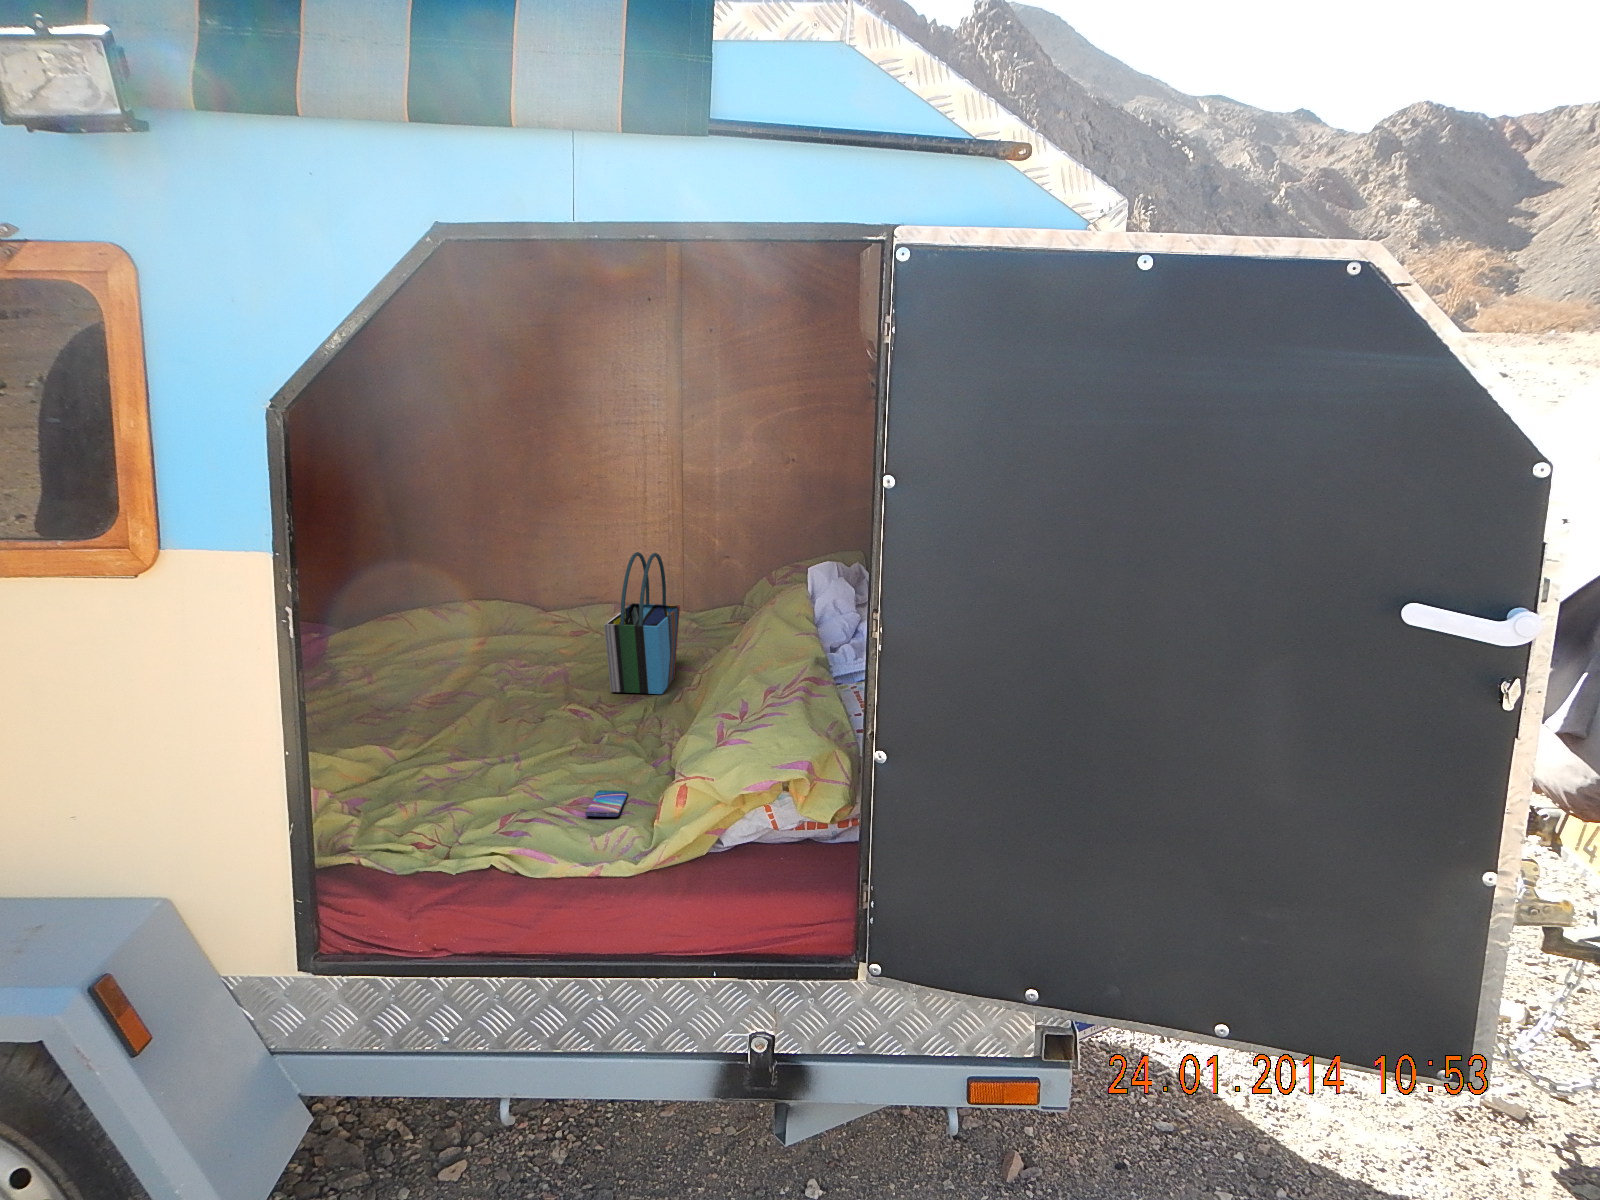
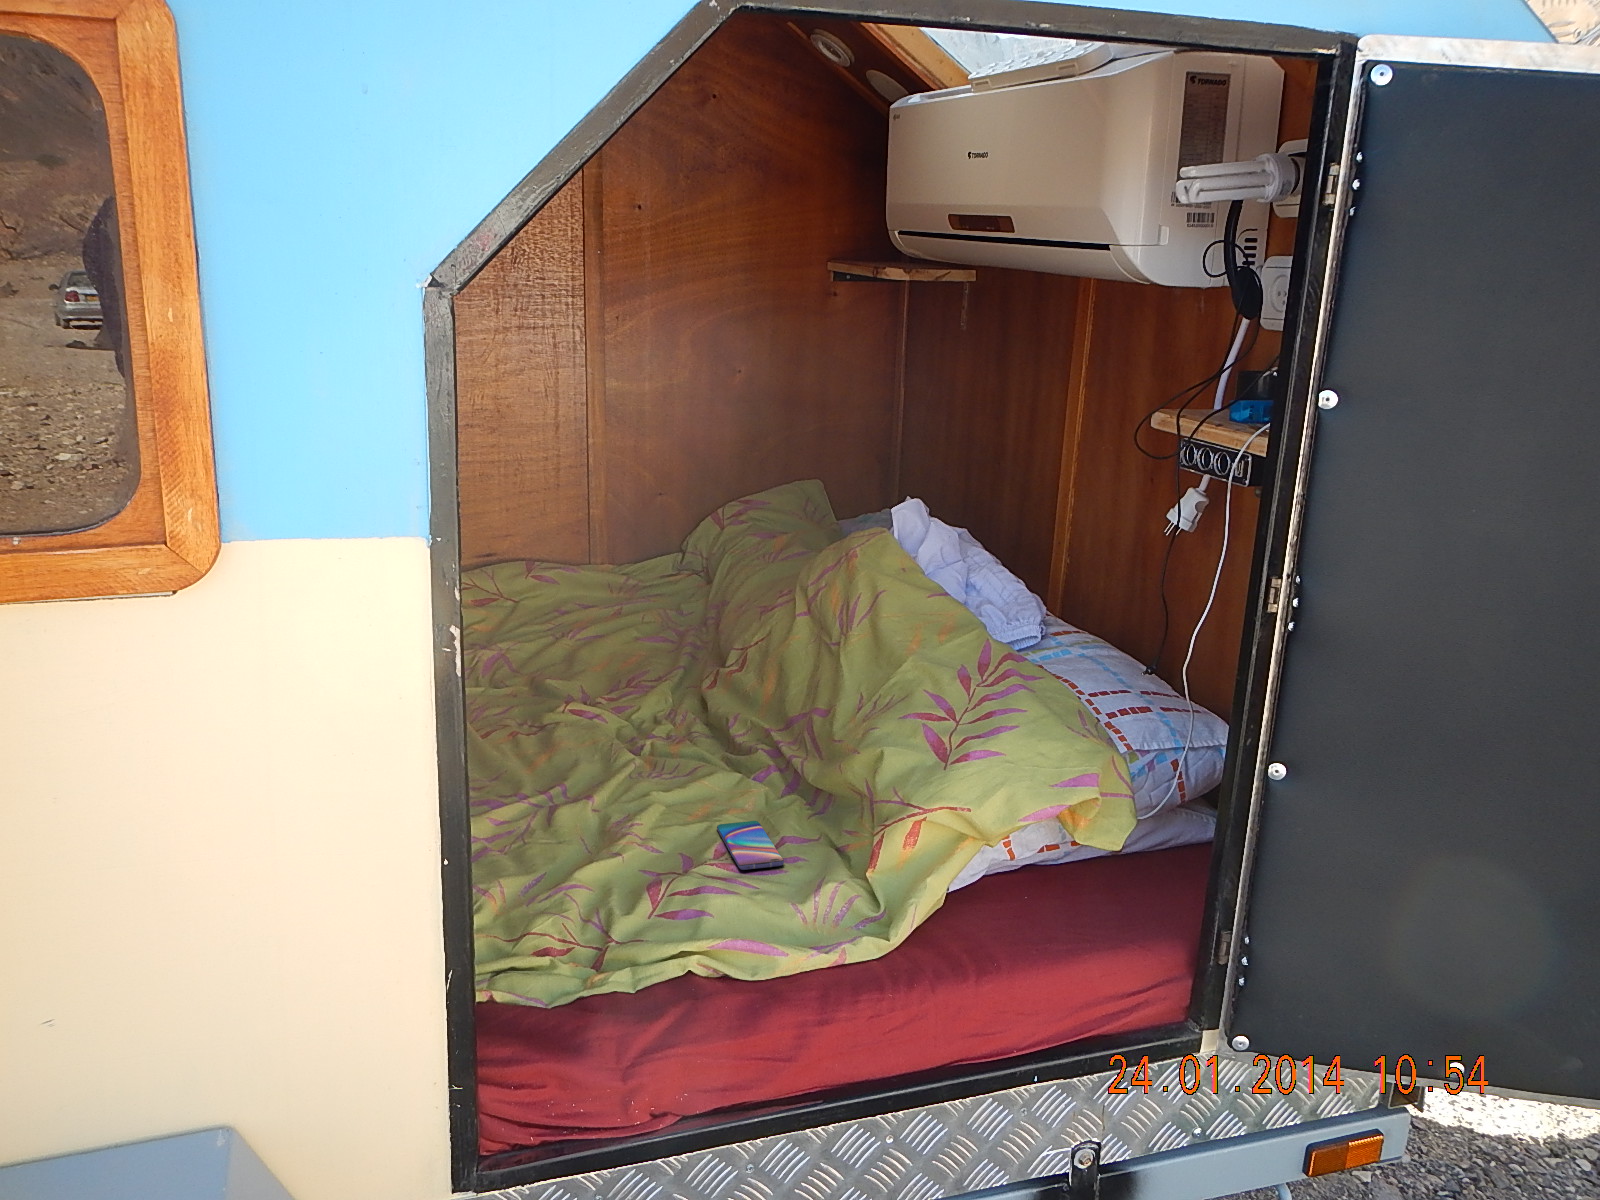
tote bag: present [604,552,680,694] -> none [569,461,655,658]

